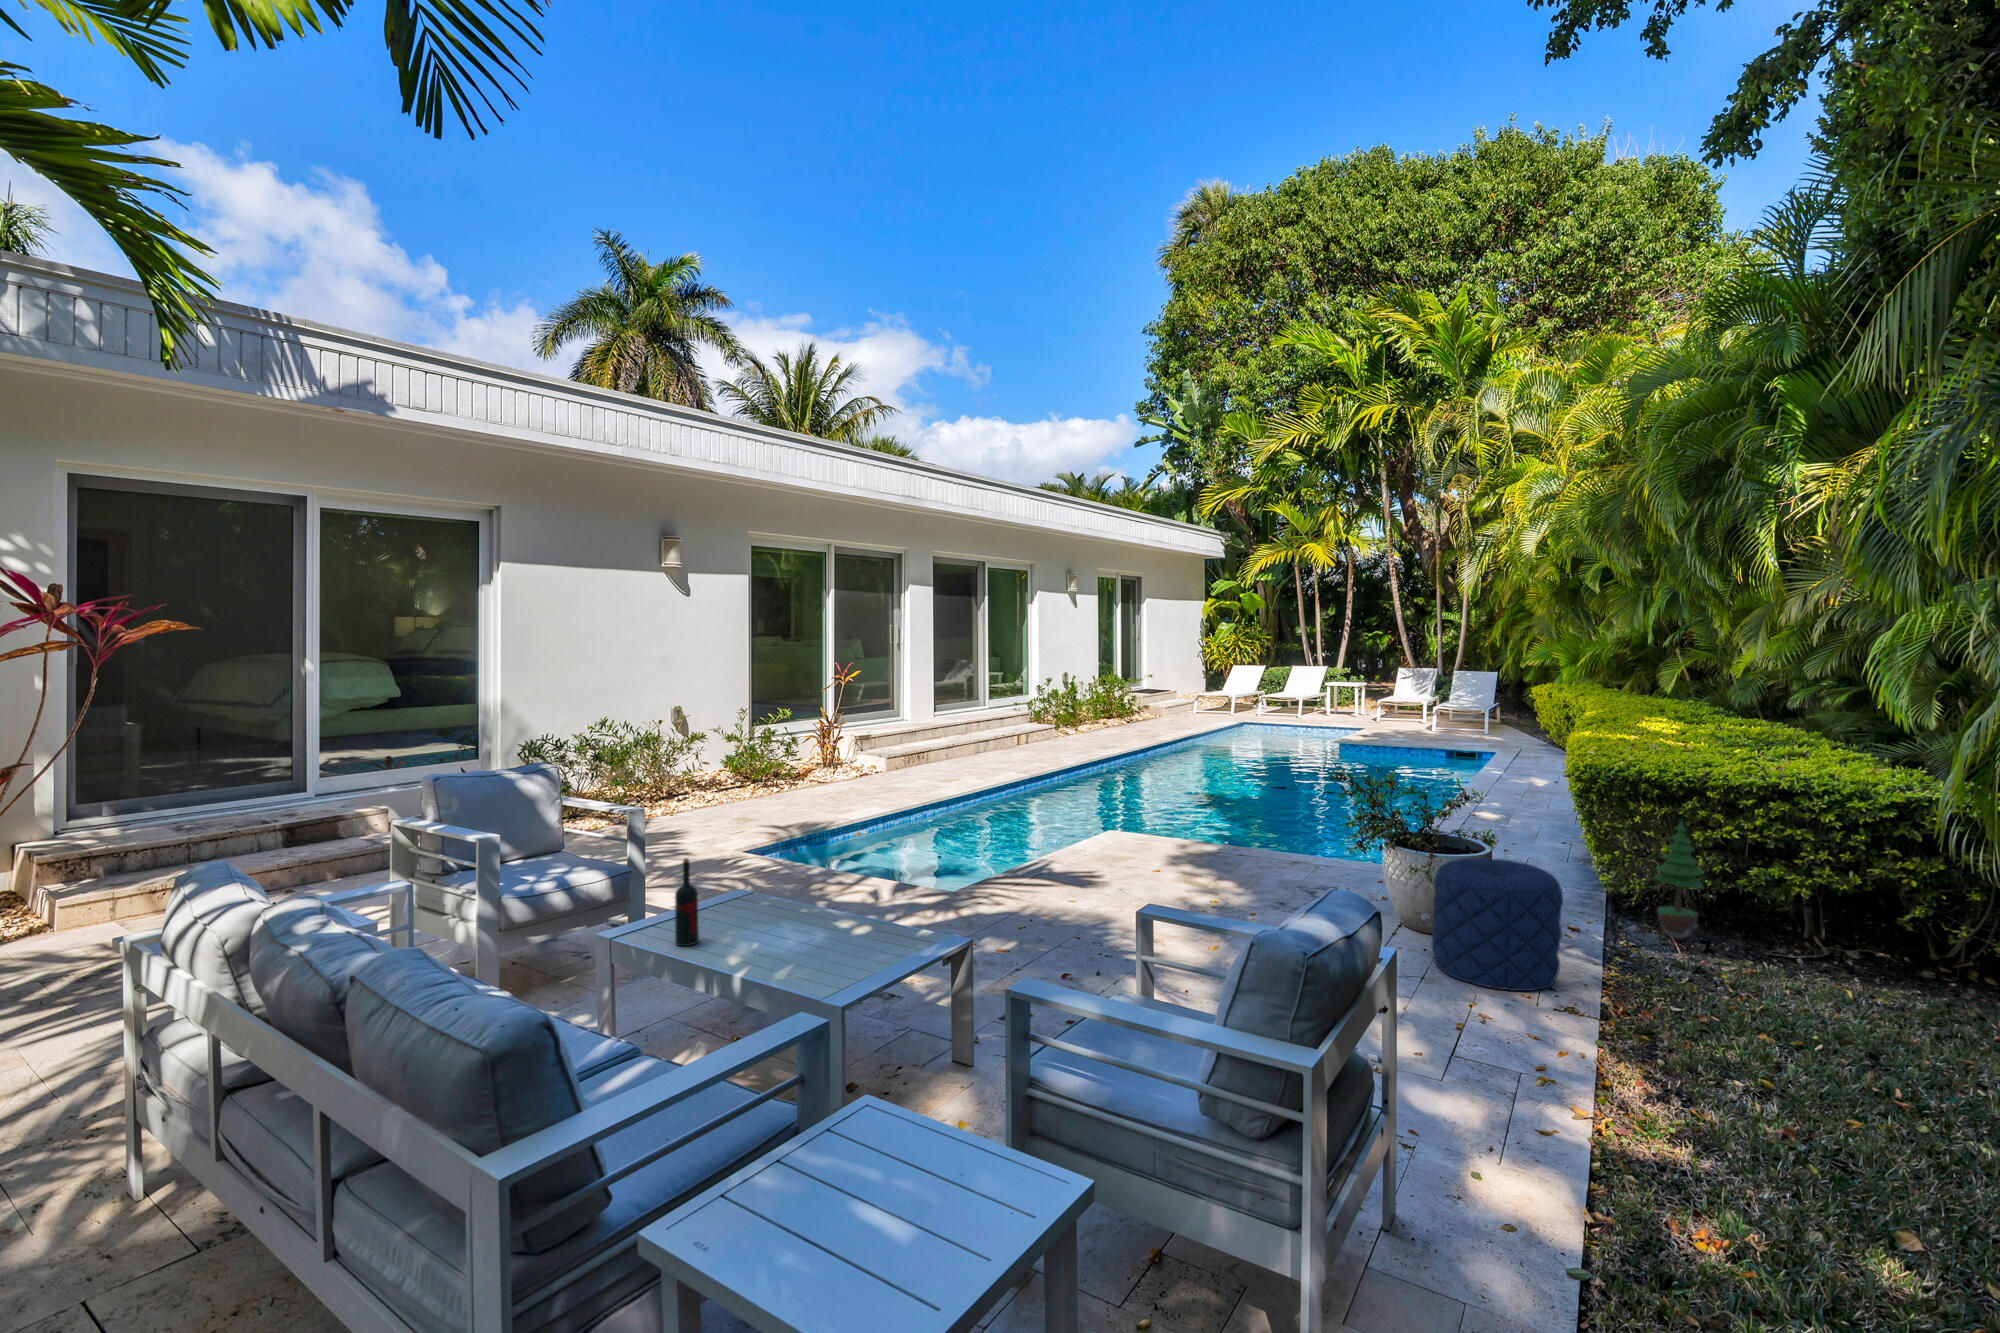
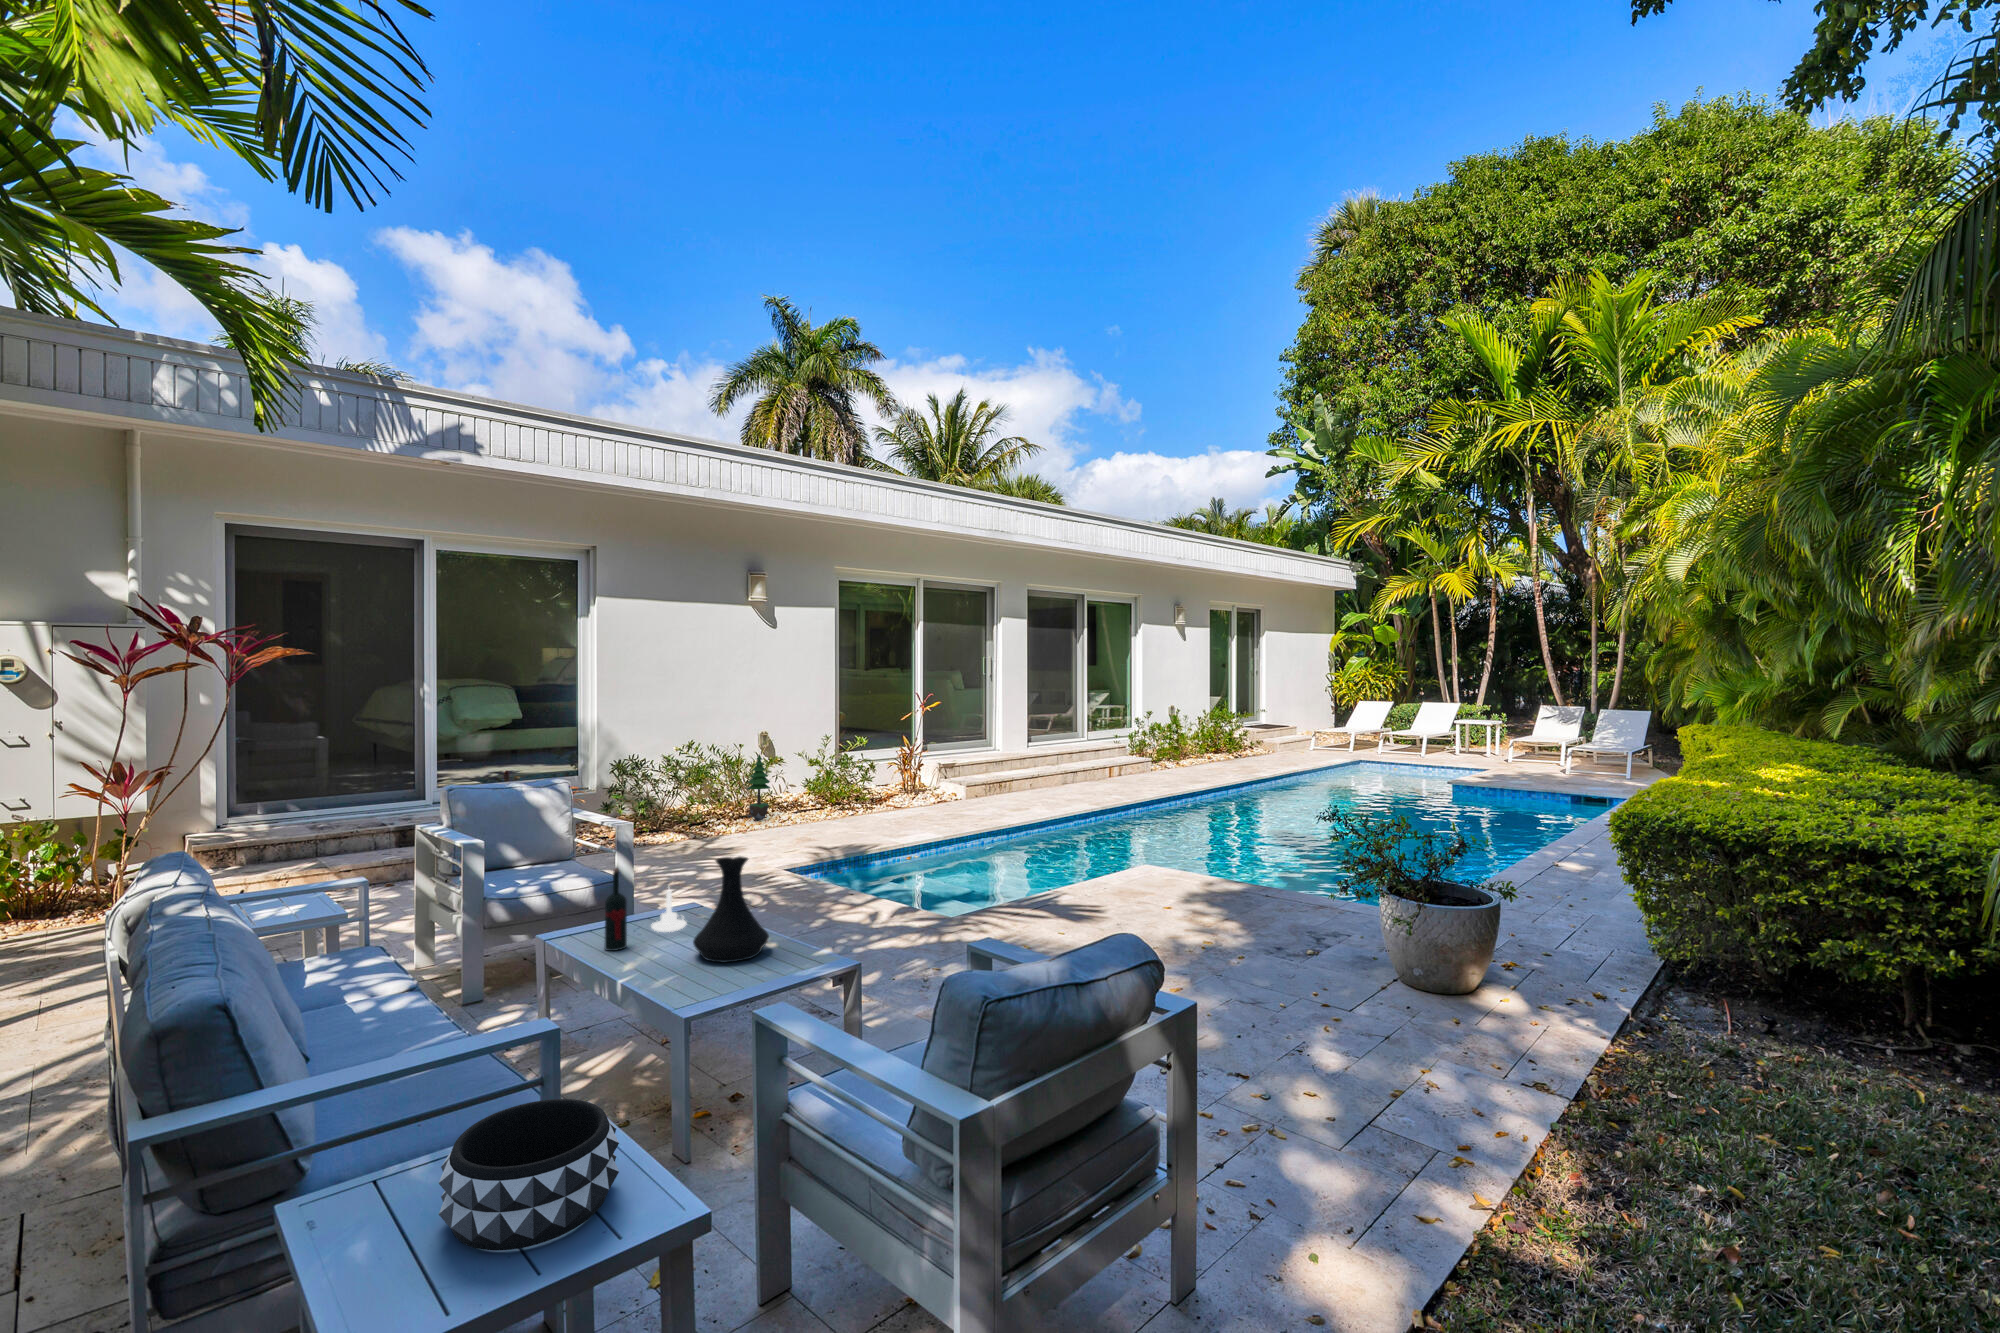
potted tree: present [1654,821,1703,940] -> present [747,754,770,821]
vase: none [779,839,857,950] -> present [693,856,769,962]
pouf: present [1431,858,1563,991] -> none [1410,910,1551,1062]
candle holder: none [708,873,746,923] -> present [651,891,686,932]
decorative bowl: none [834,1091,1001,1248] -> present [439,1099,619,1251]

